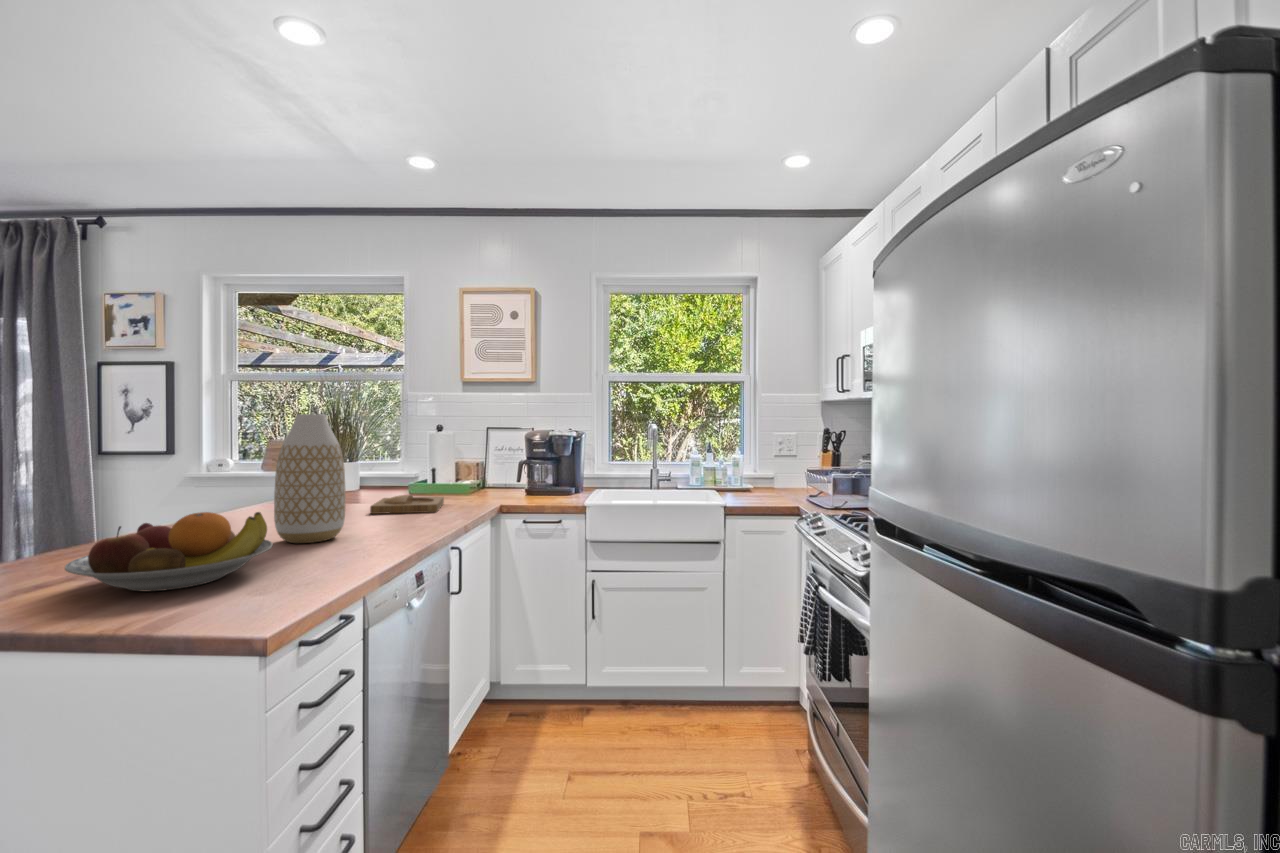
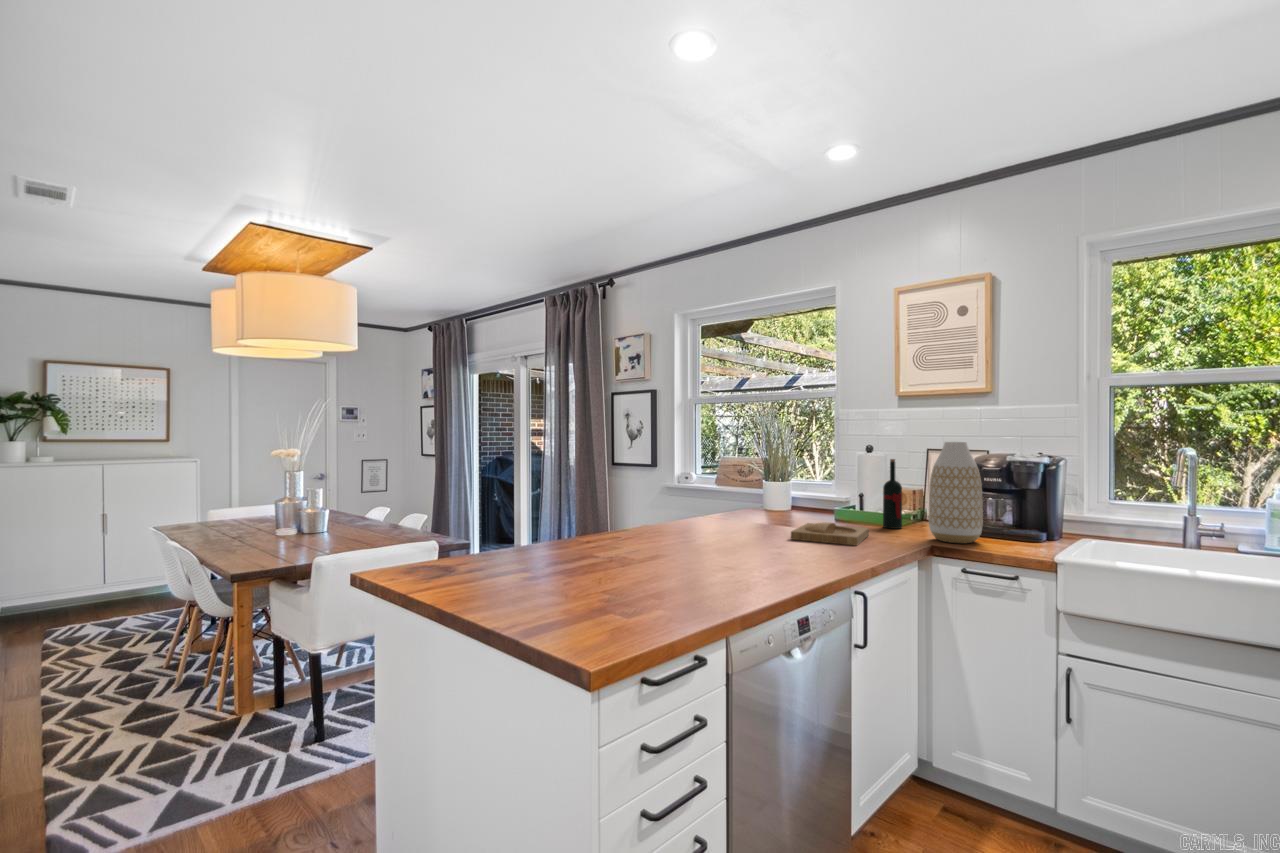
vase: present [274,414,346,543] -> present [929,442,983,543]
wine bottle: none [452,435,470,497] -> present [883,459,902,529]
fruit bowl: present [65,512,273,591] -> none [562,531,690,591]

